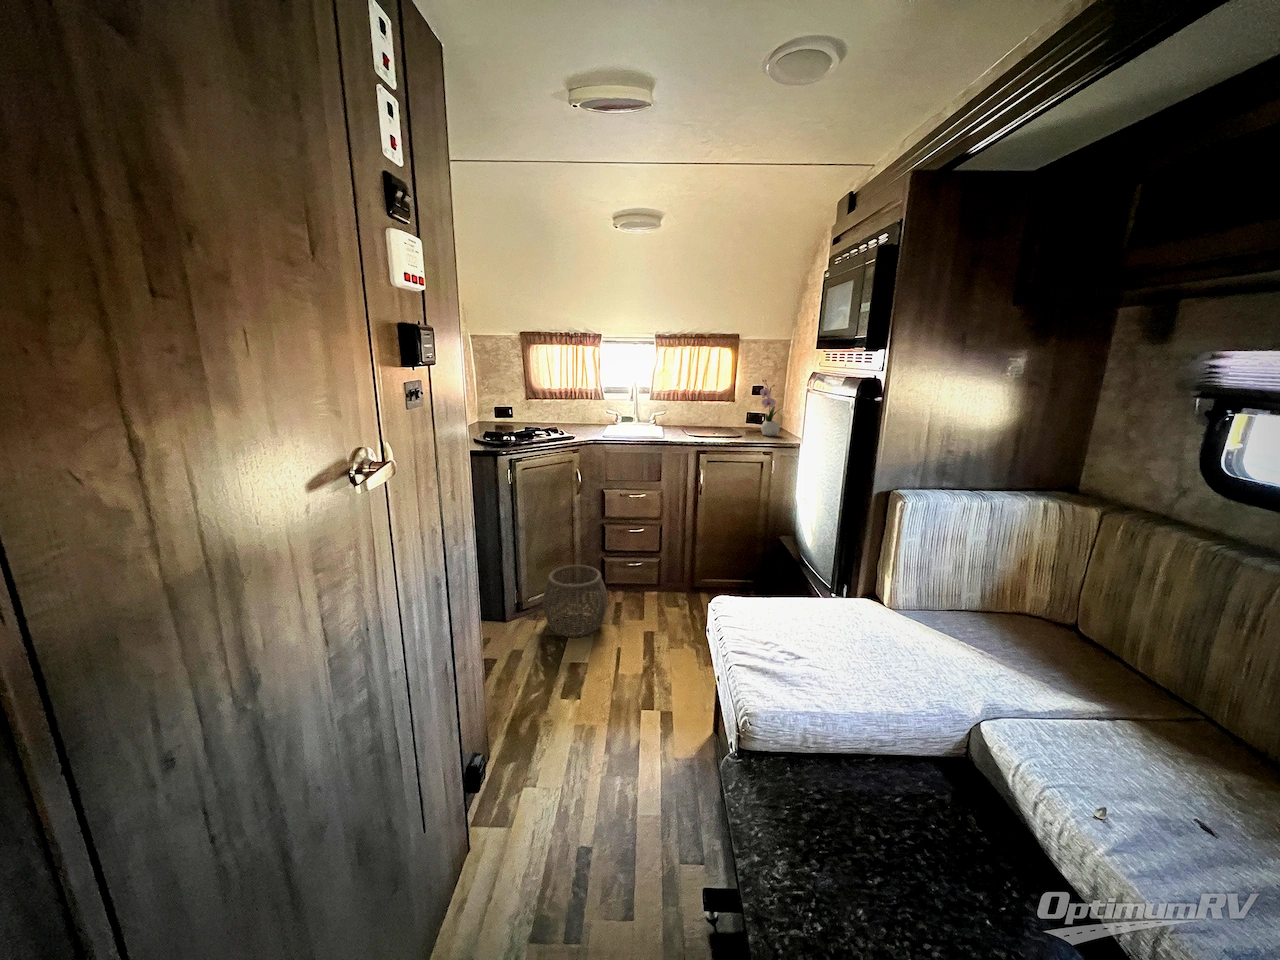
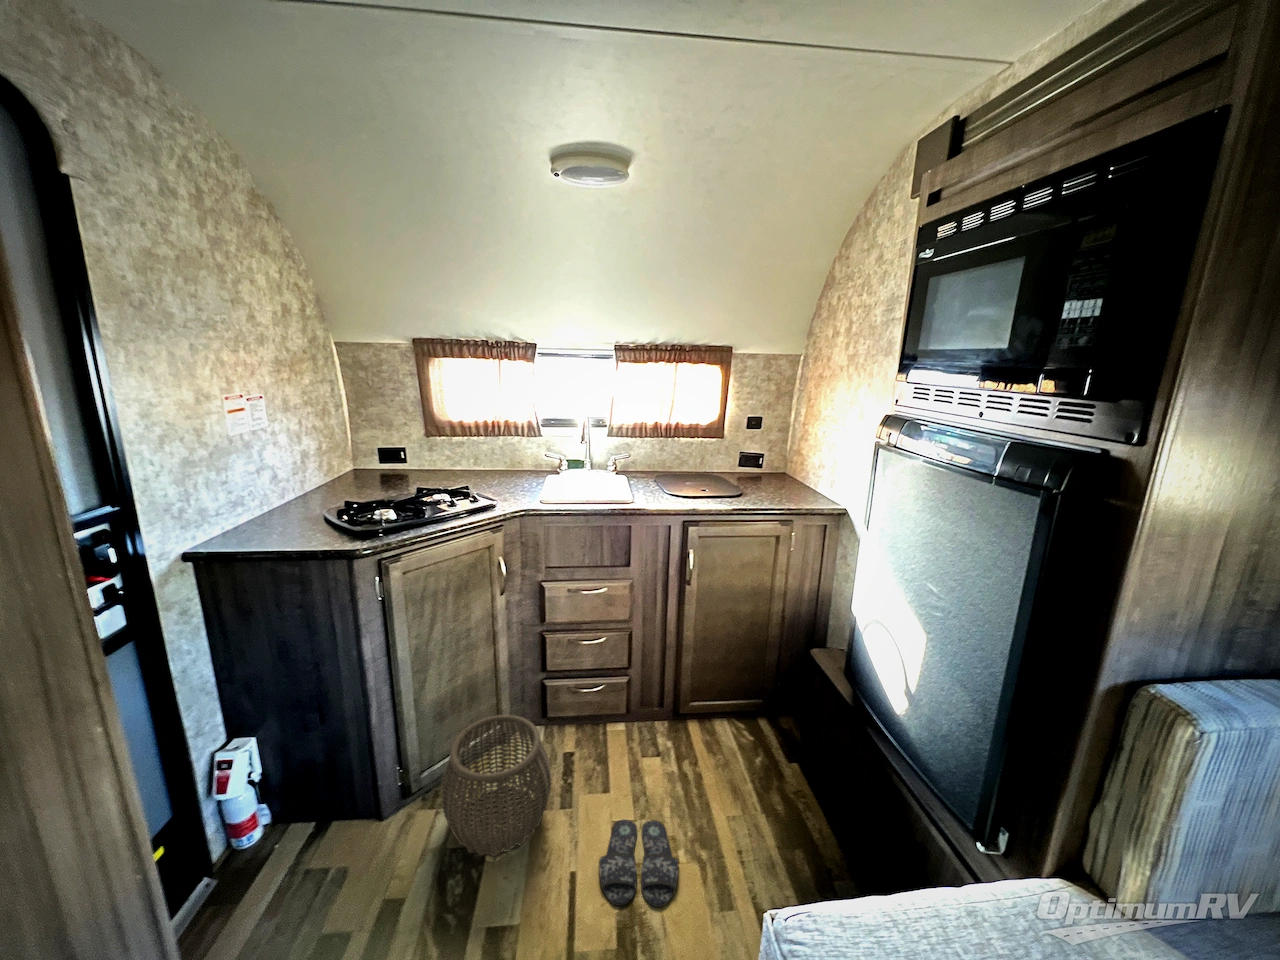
flower arrangement: present [760,380,780,436] -> none [764,412,798,490]
slippers: none [635,630,683,662] -> present [599,819,678,907]

